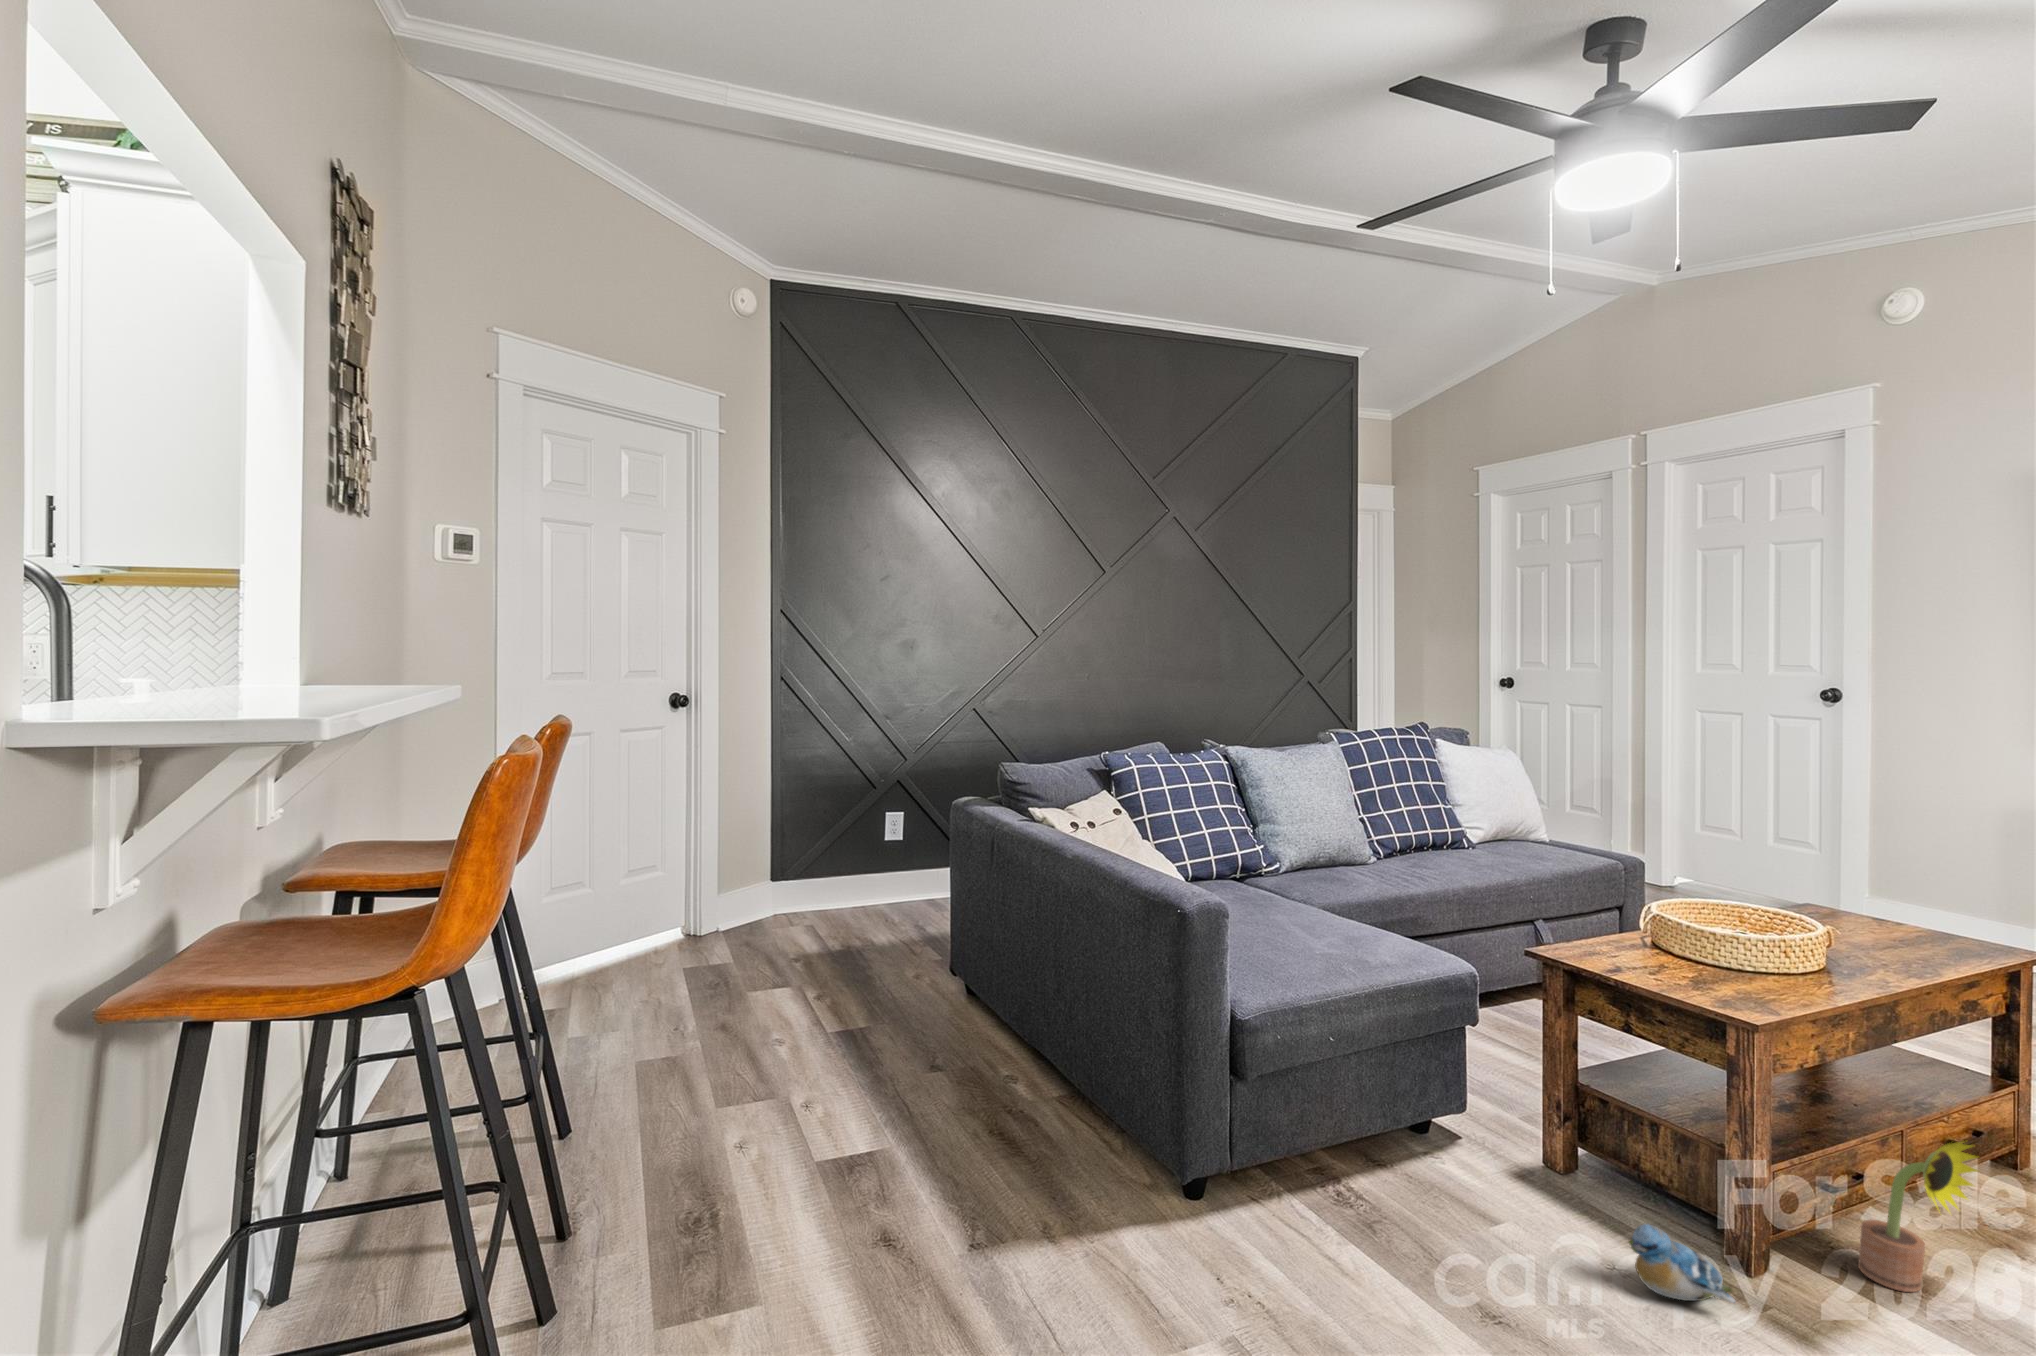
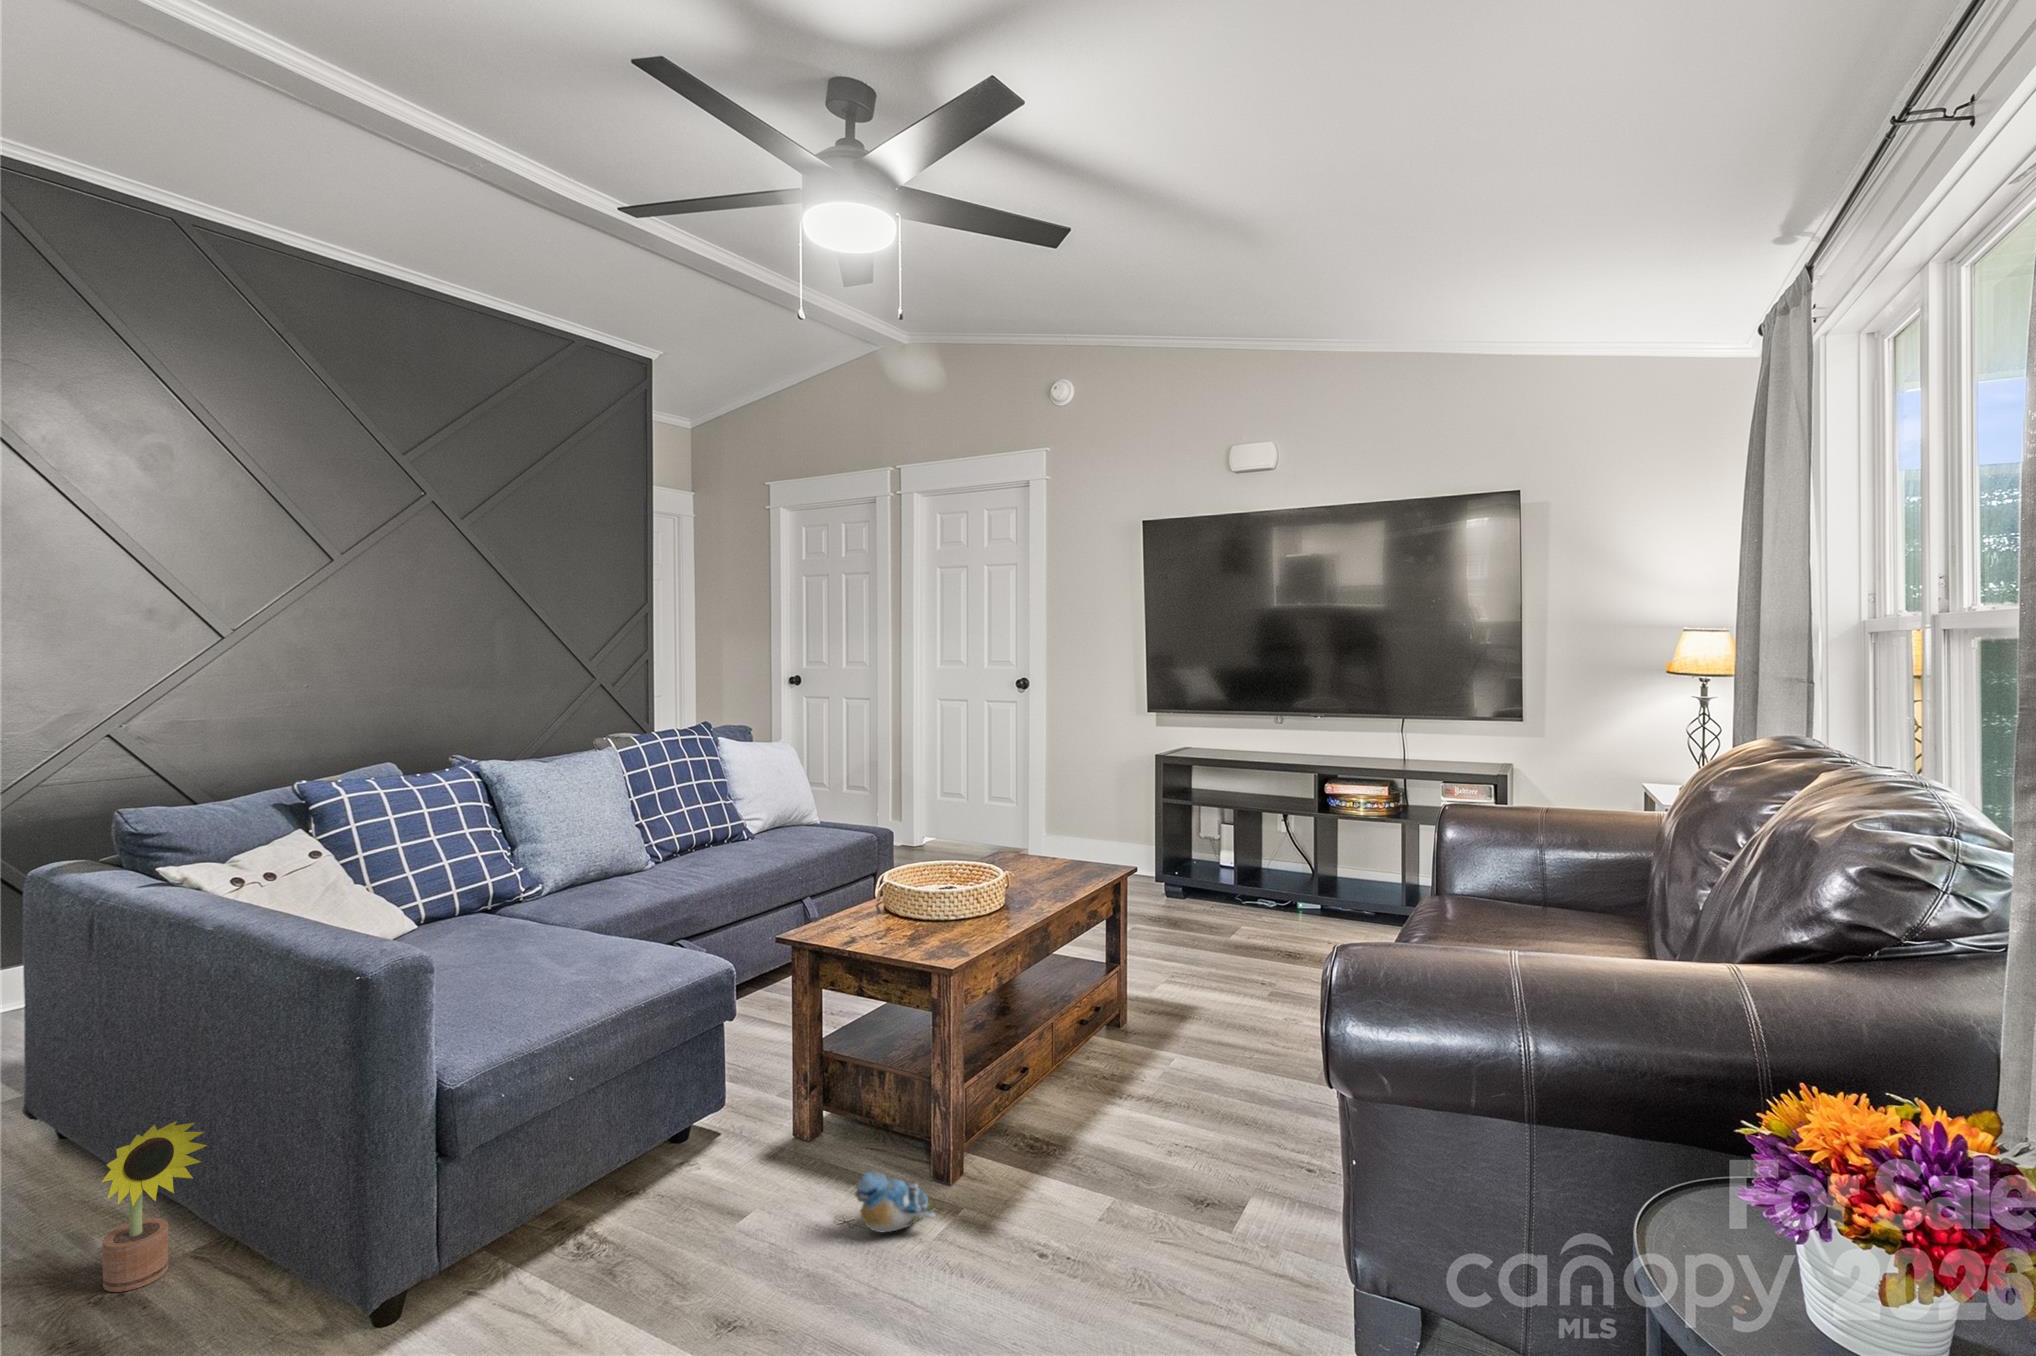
decorative plant: present [1858,1142,1977,1292] -> present [102,1121,207,1292]

